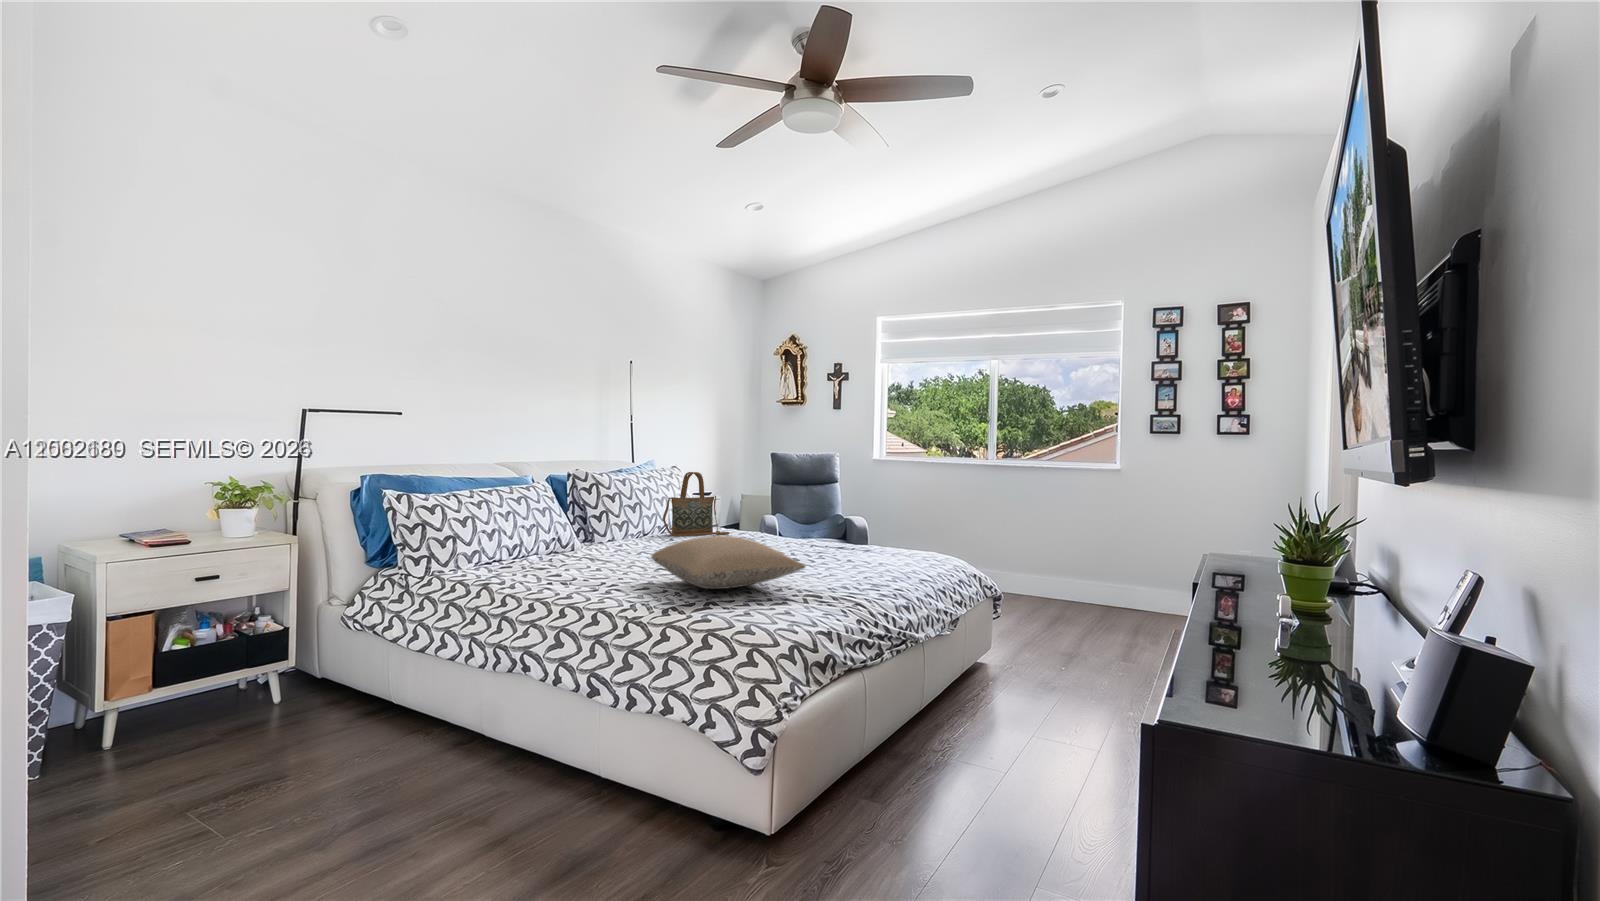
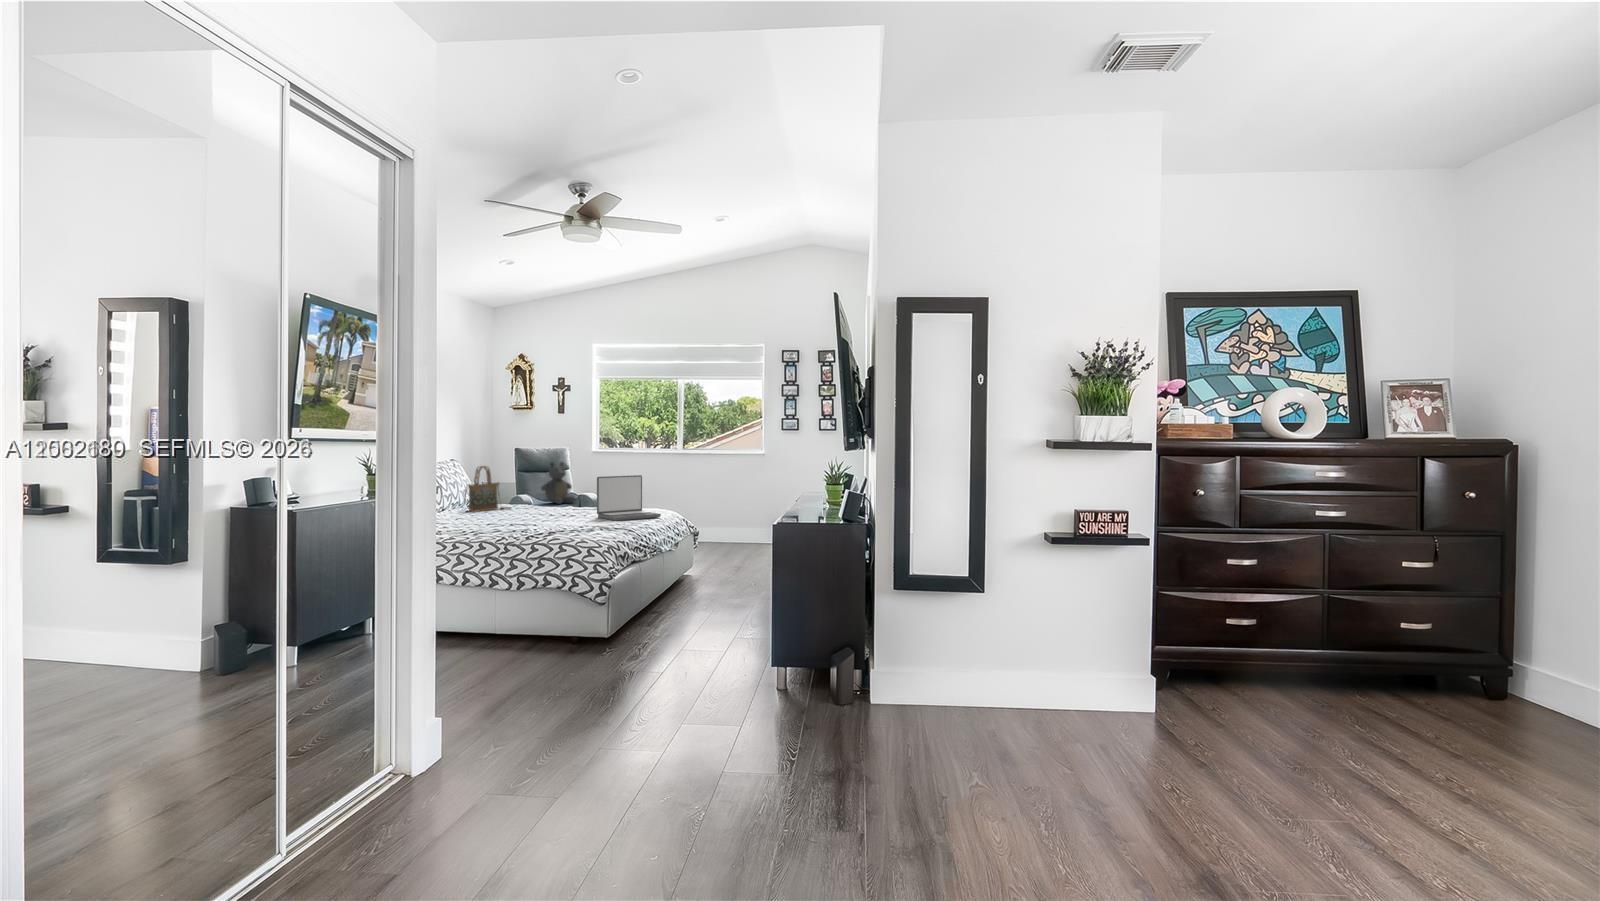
teddy bear: none [781,470,828,531] -> present [541,462,576,504]
laptop: none [829,496,932,573] -> present [597,475,661,521]
pillow: present [651,536,806,589] -> none [502,501,600,530]

